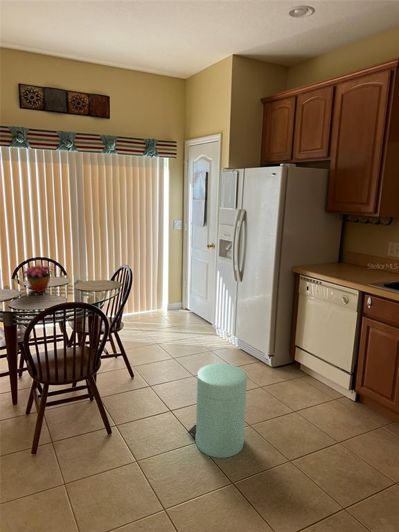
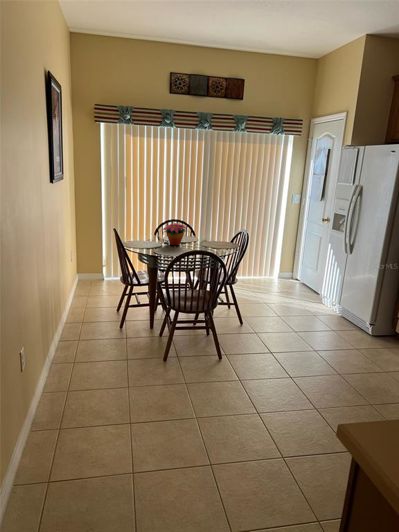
trash can: present [188,364,247,458] -> none [284,315,339,391]

